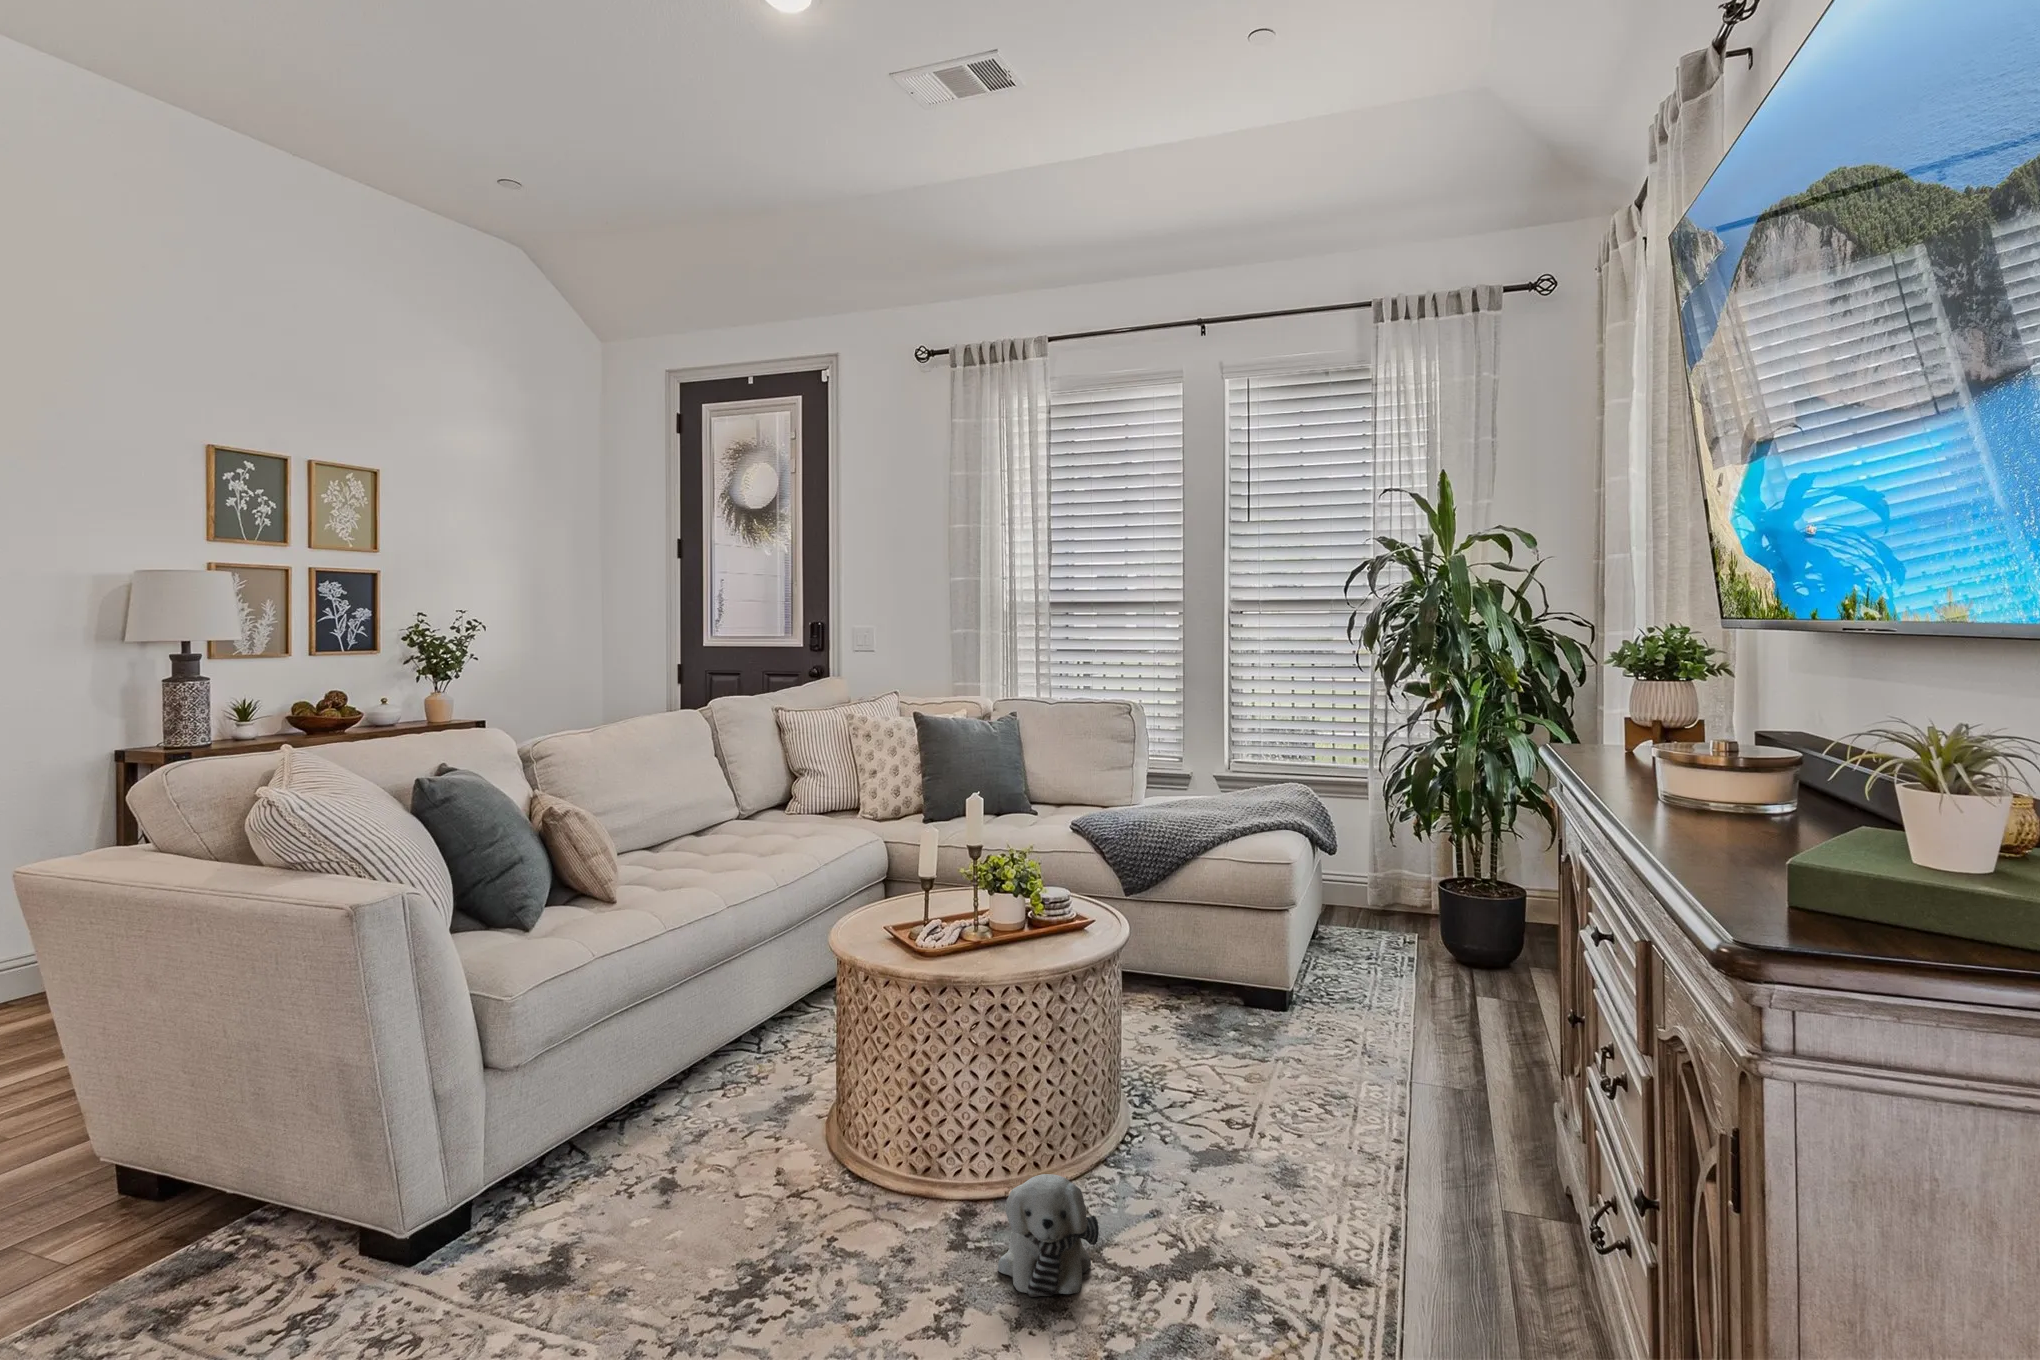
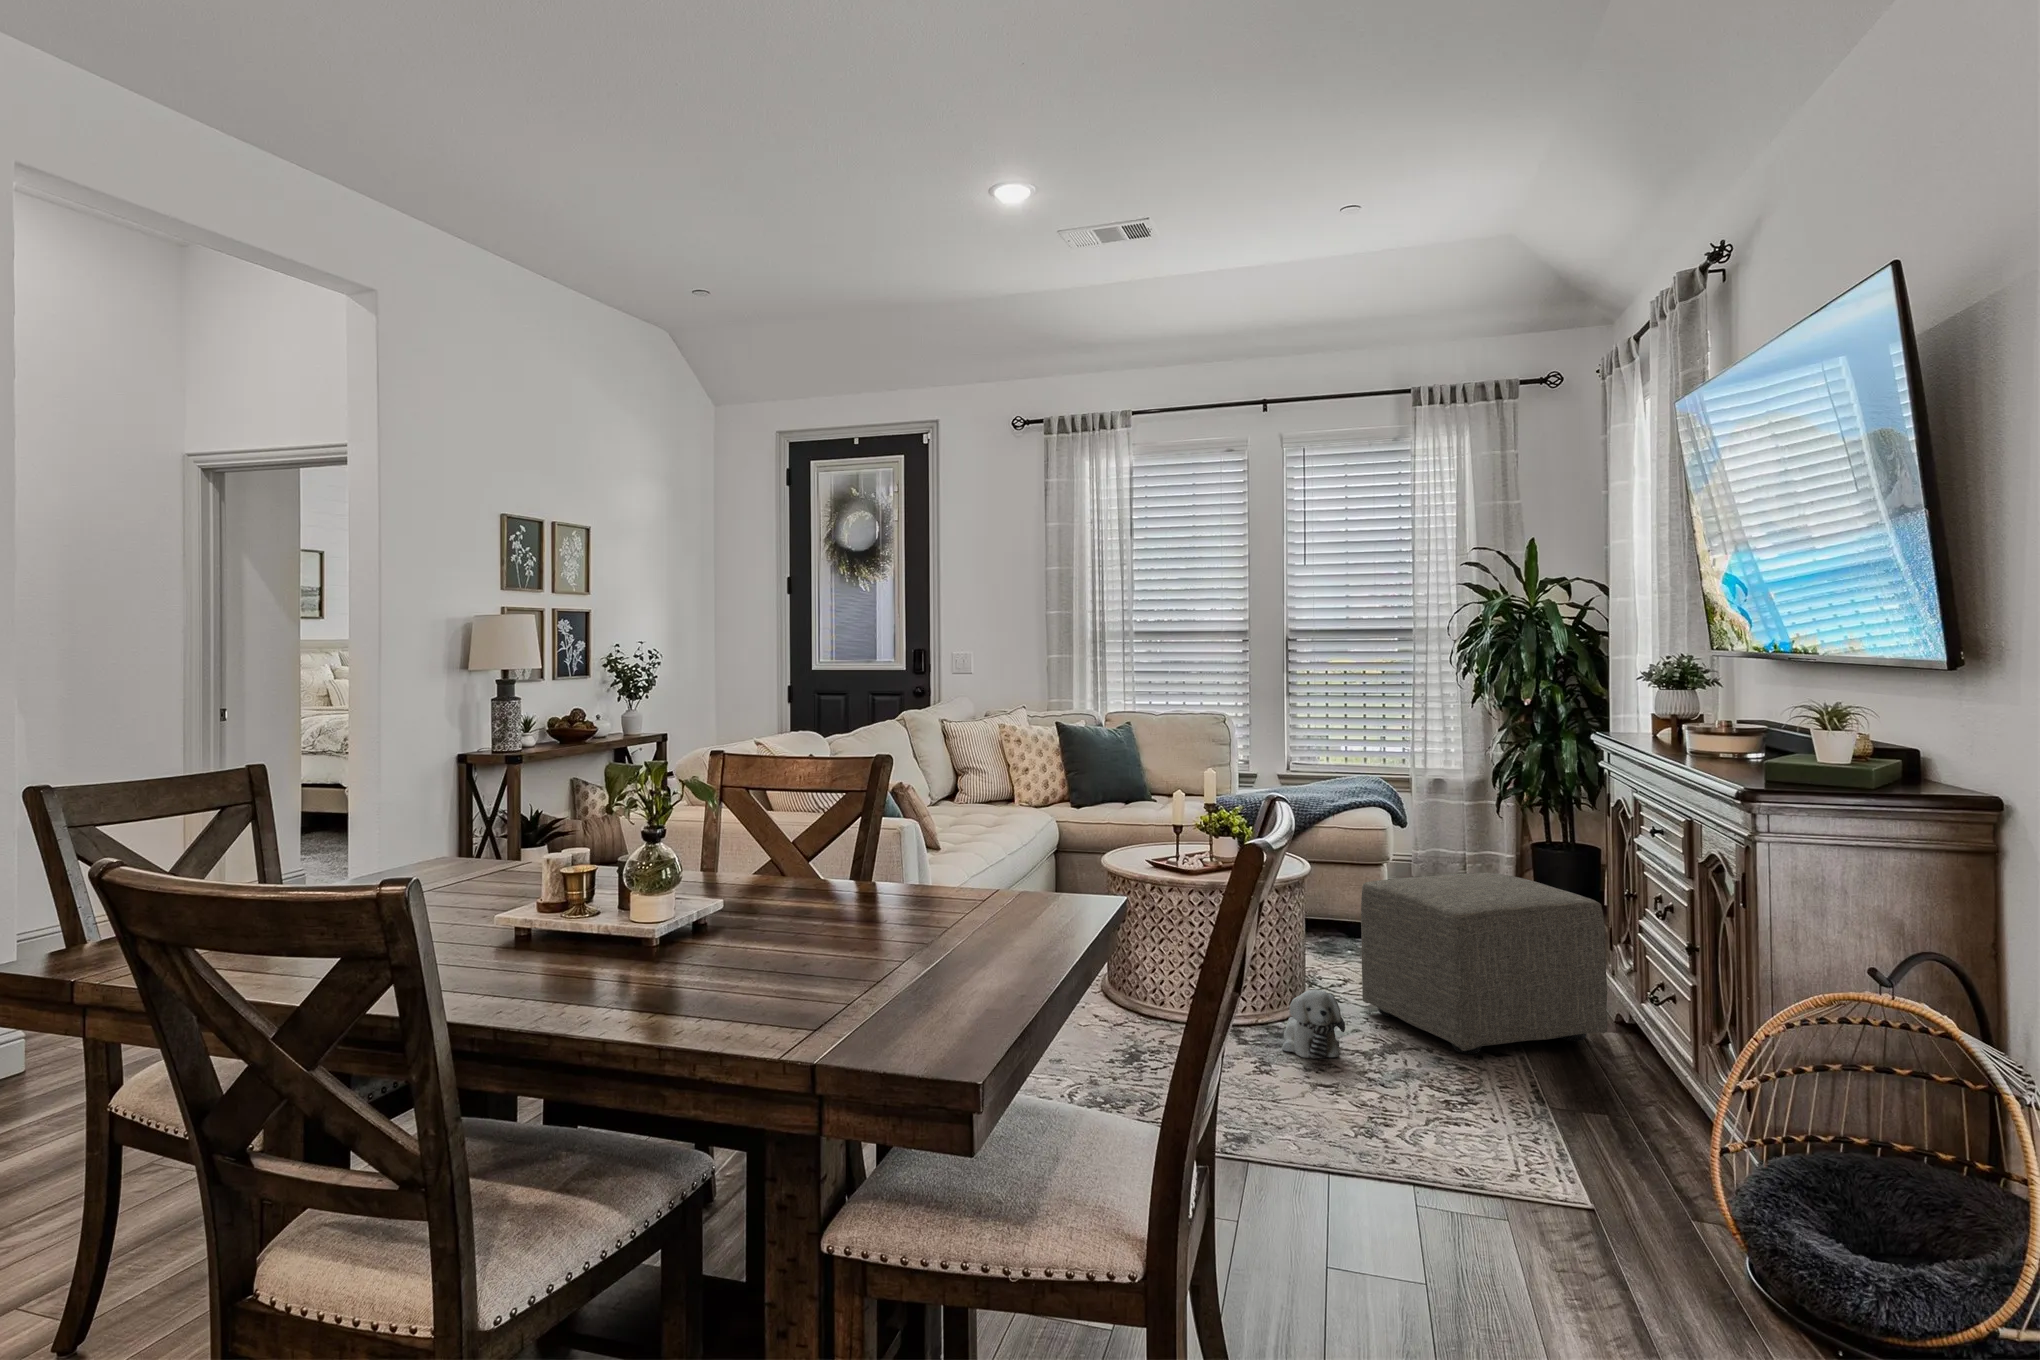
ottoman: none [1179,953,1535,1293] -> present [1361,873,1607,1054]

